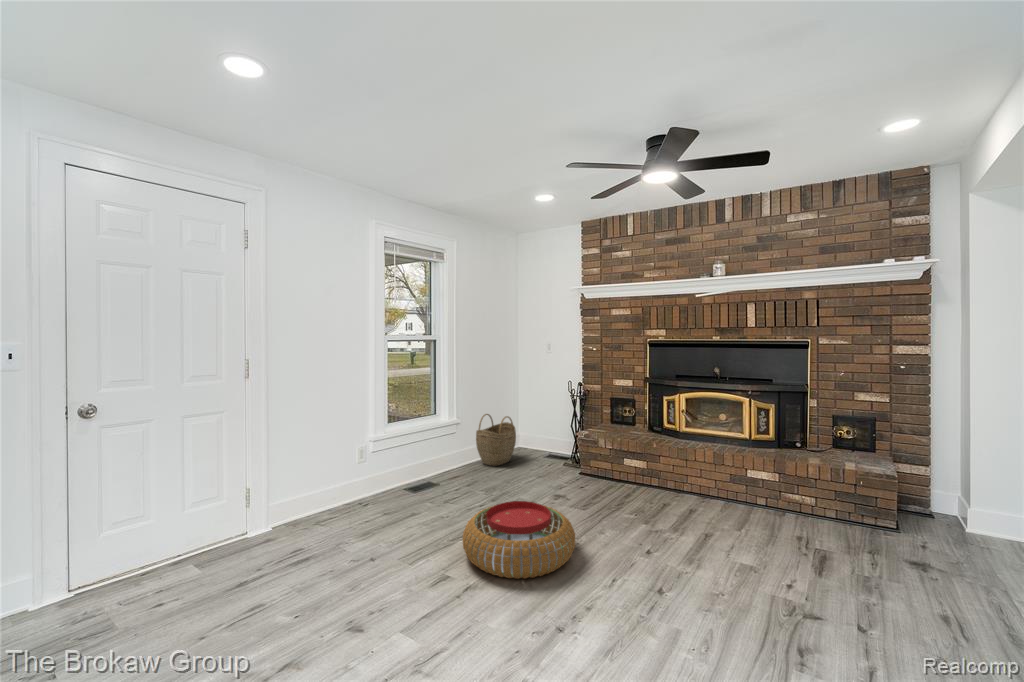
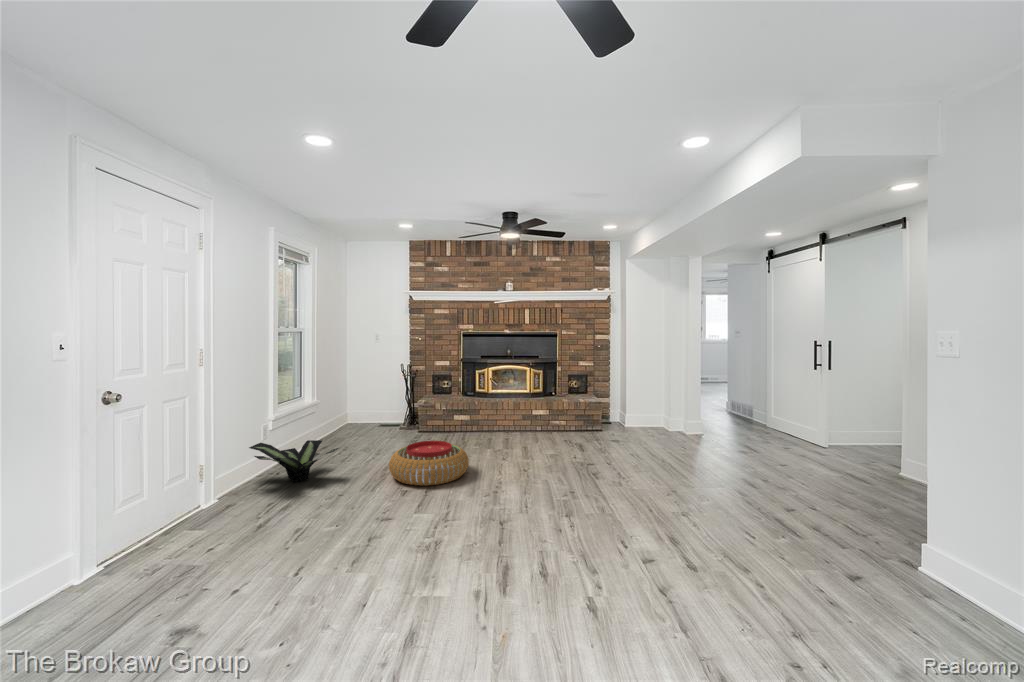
woven basket: present [476,414,516,466] -> none [326,395,359,438]
potted plant: none [336,467,426,523] -> present [249,440,338,482]

